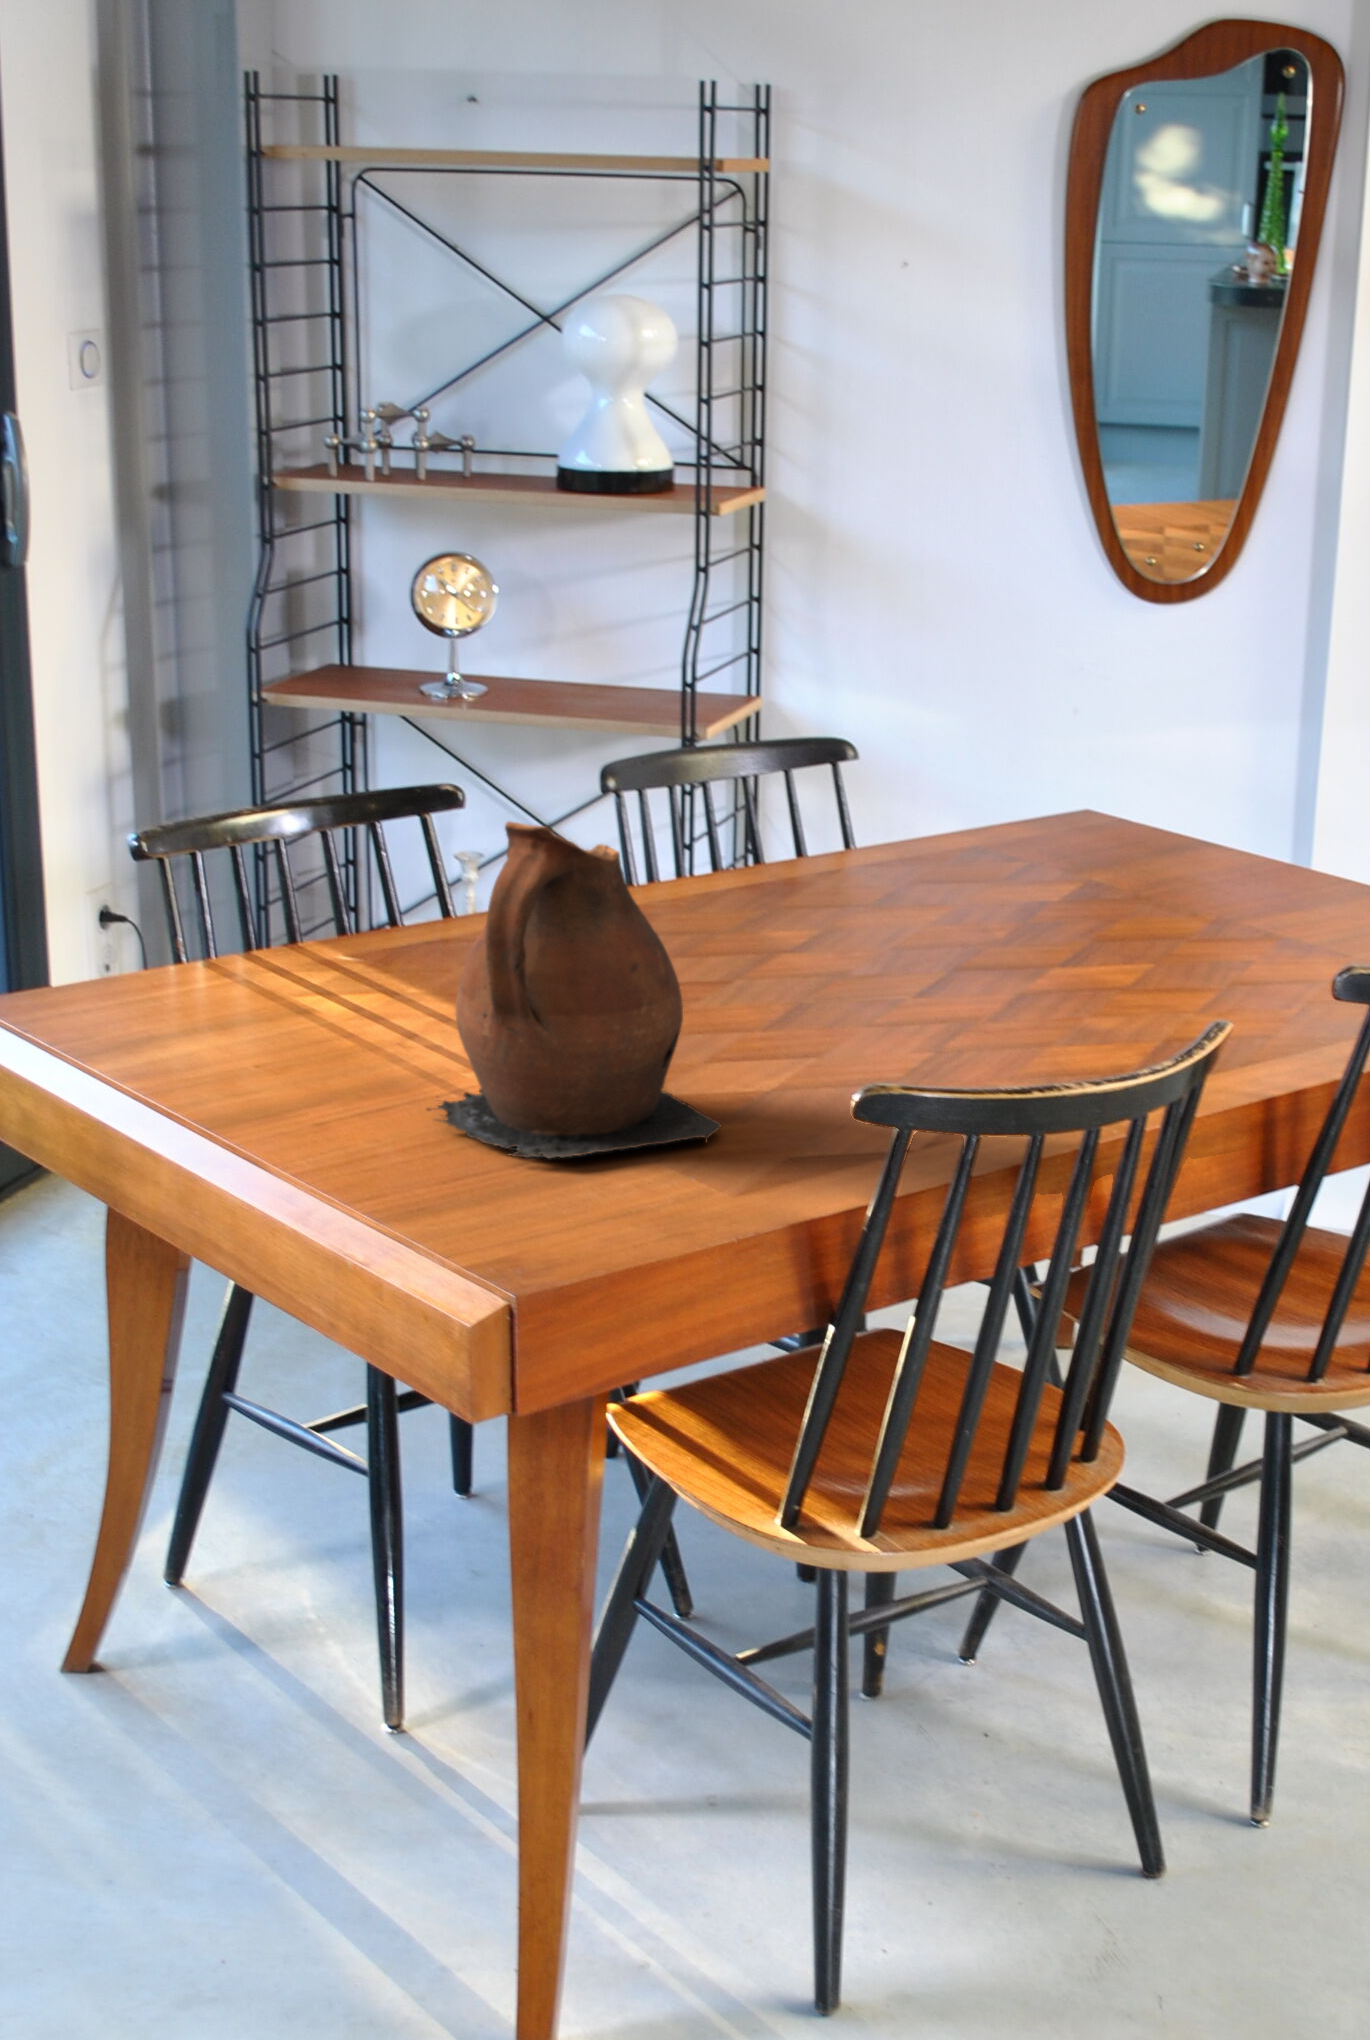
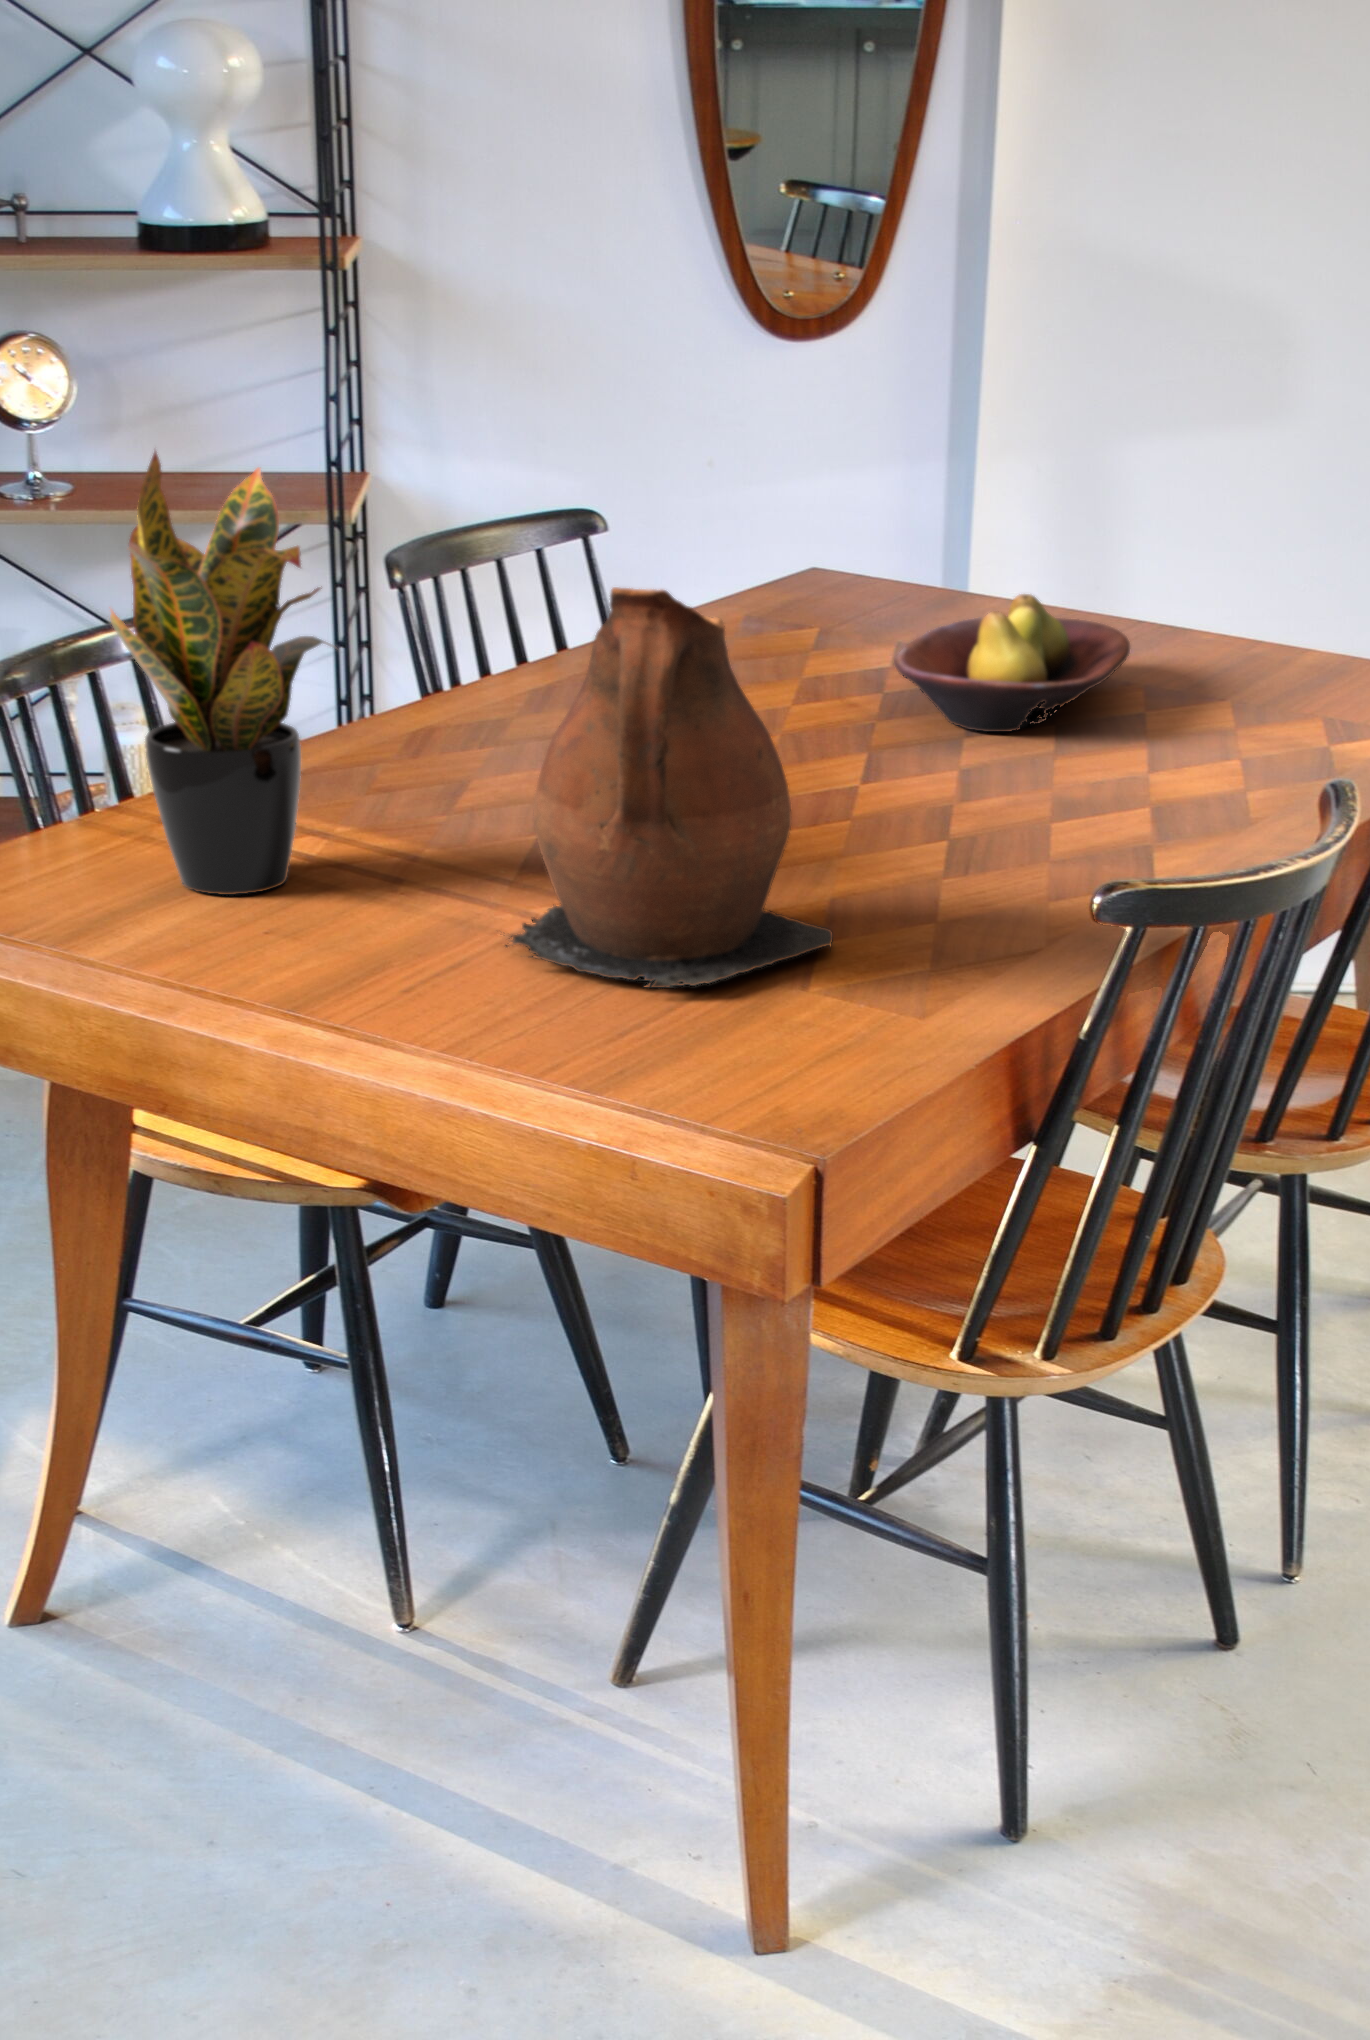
potted plant: none [142,663,388,1046] -> present [110,452,334,895]
fruit bowl: none [998,844,1255,967] -> present [894,594,1130,732]

